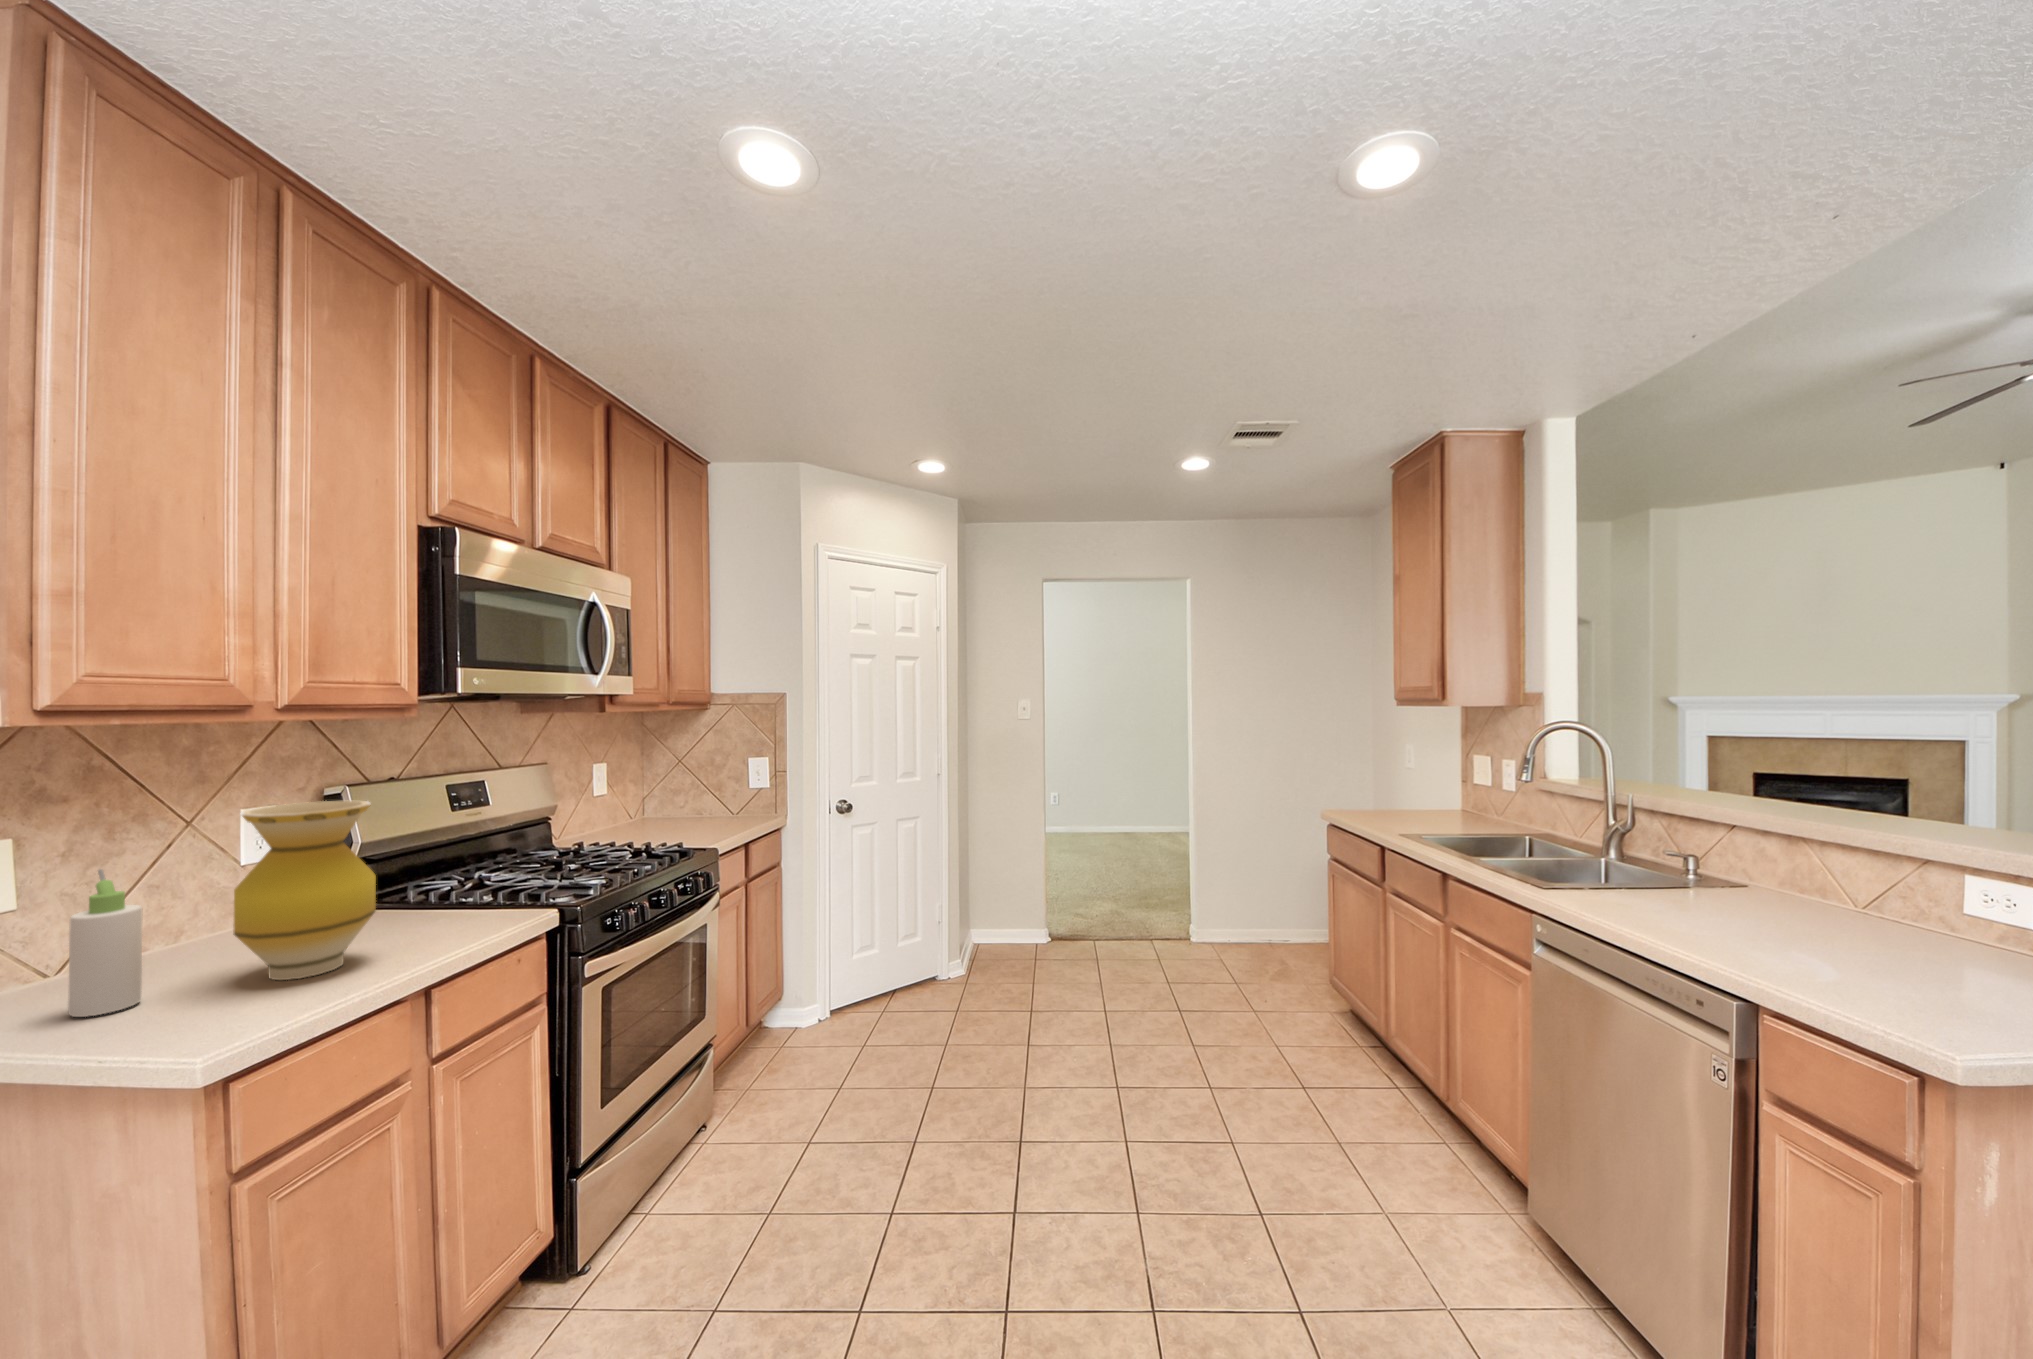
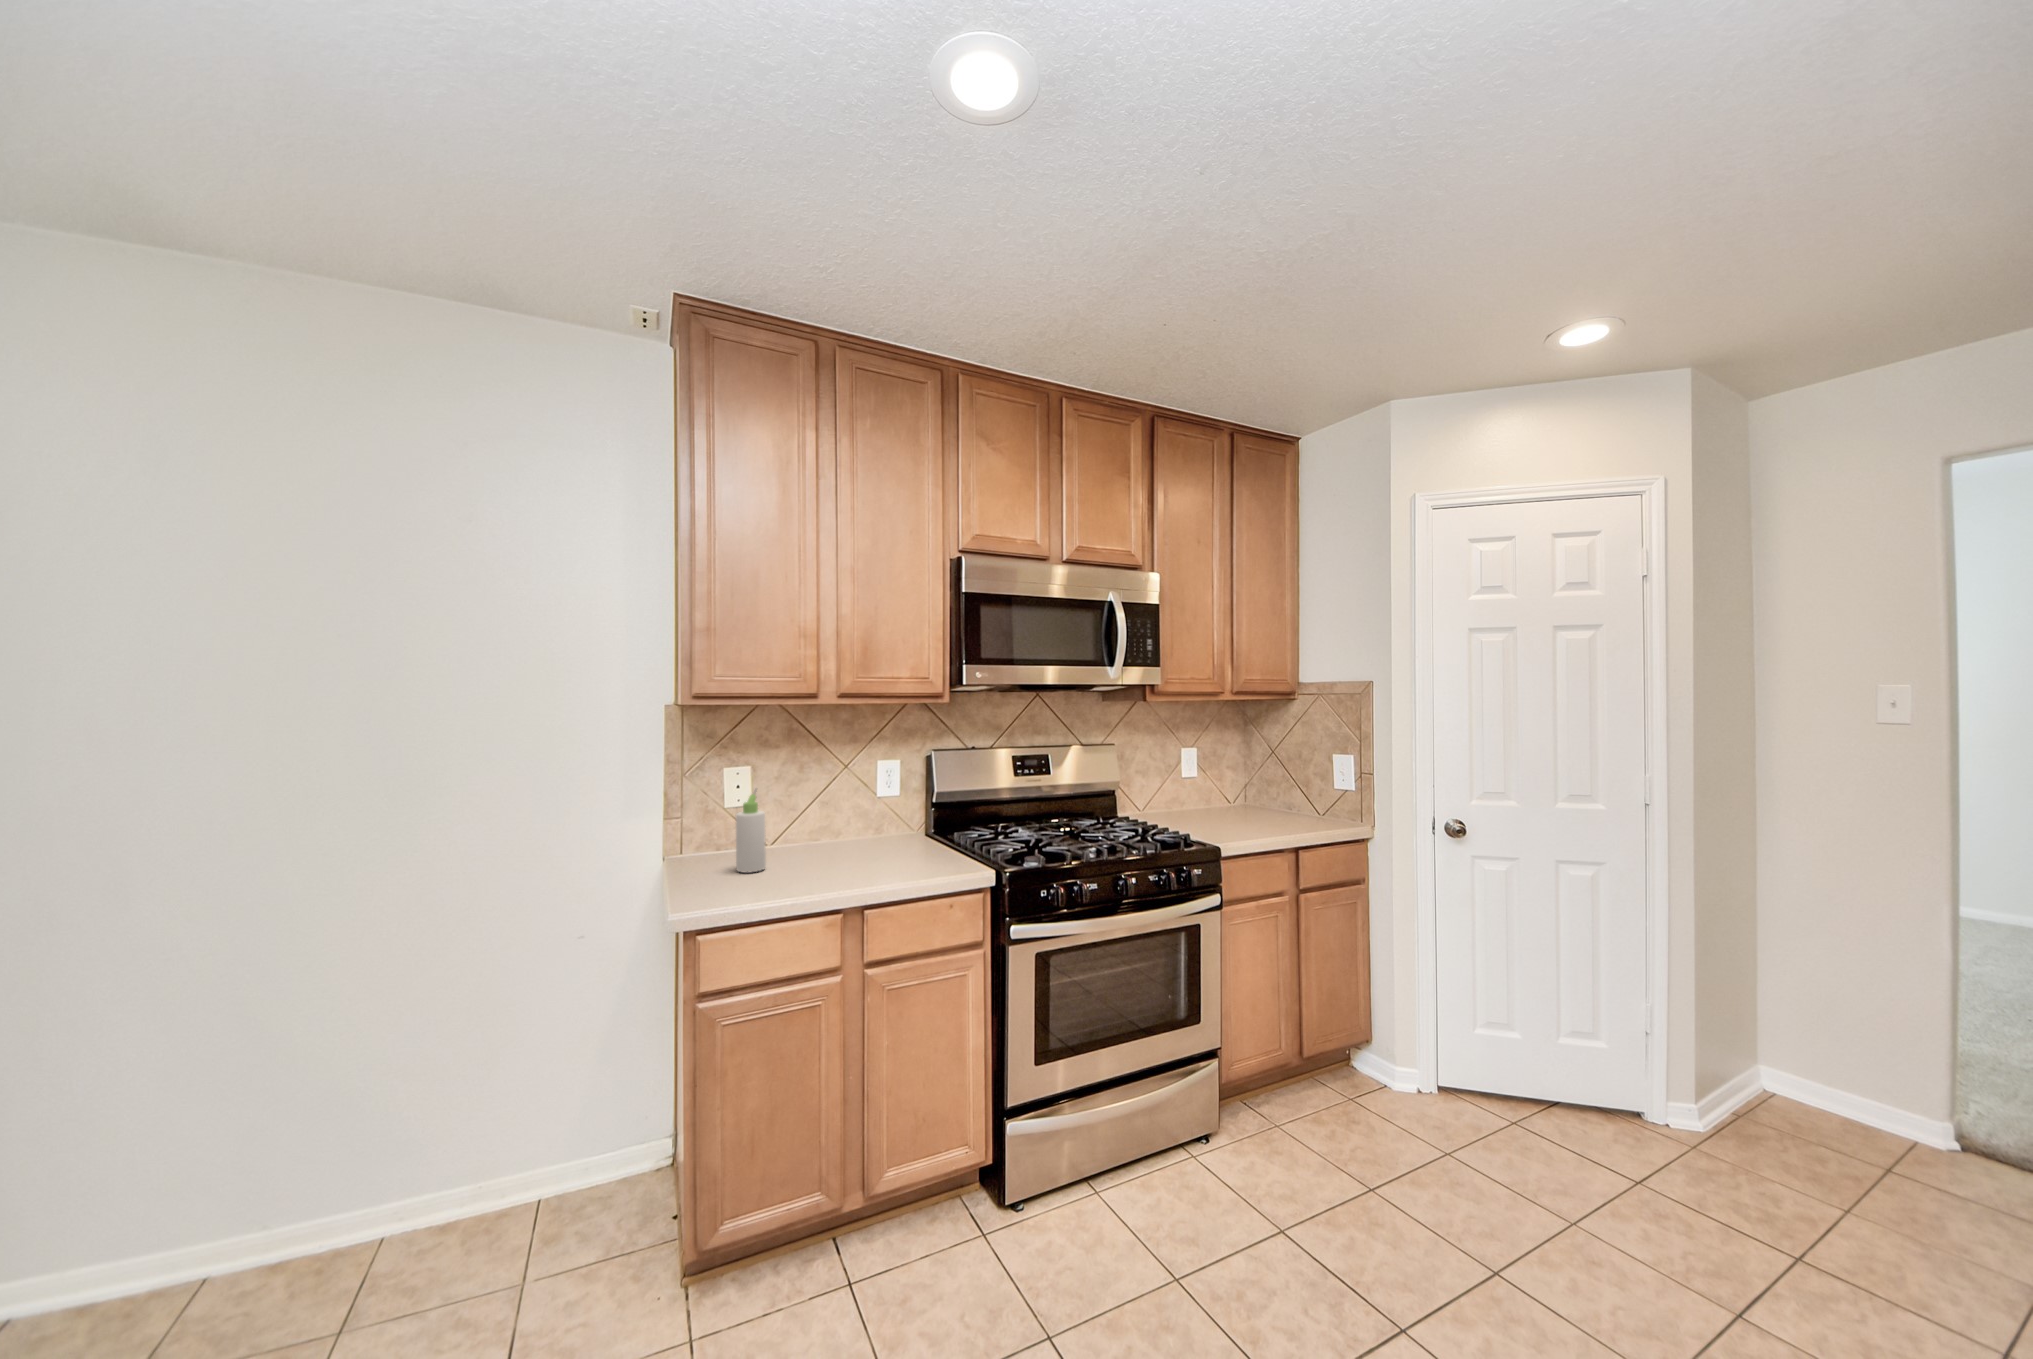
vase: present [233,801,376,980] -> none [795,760,868,879]

